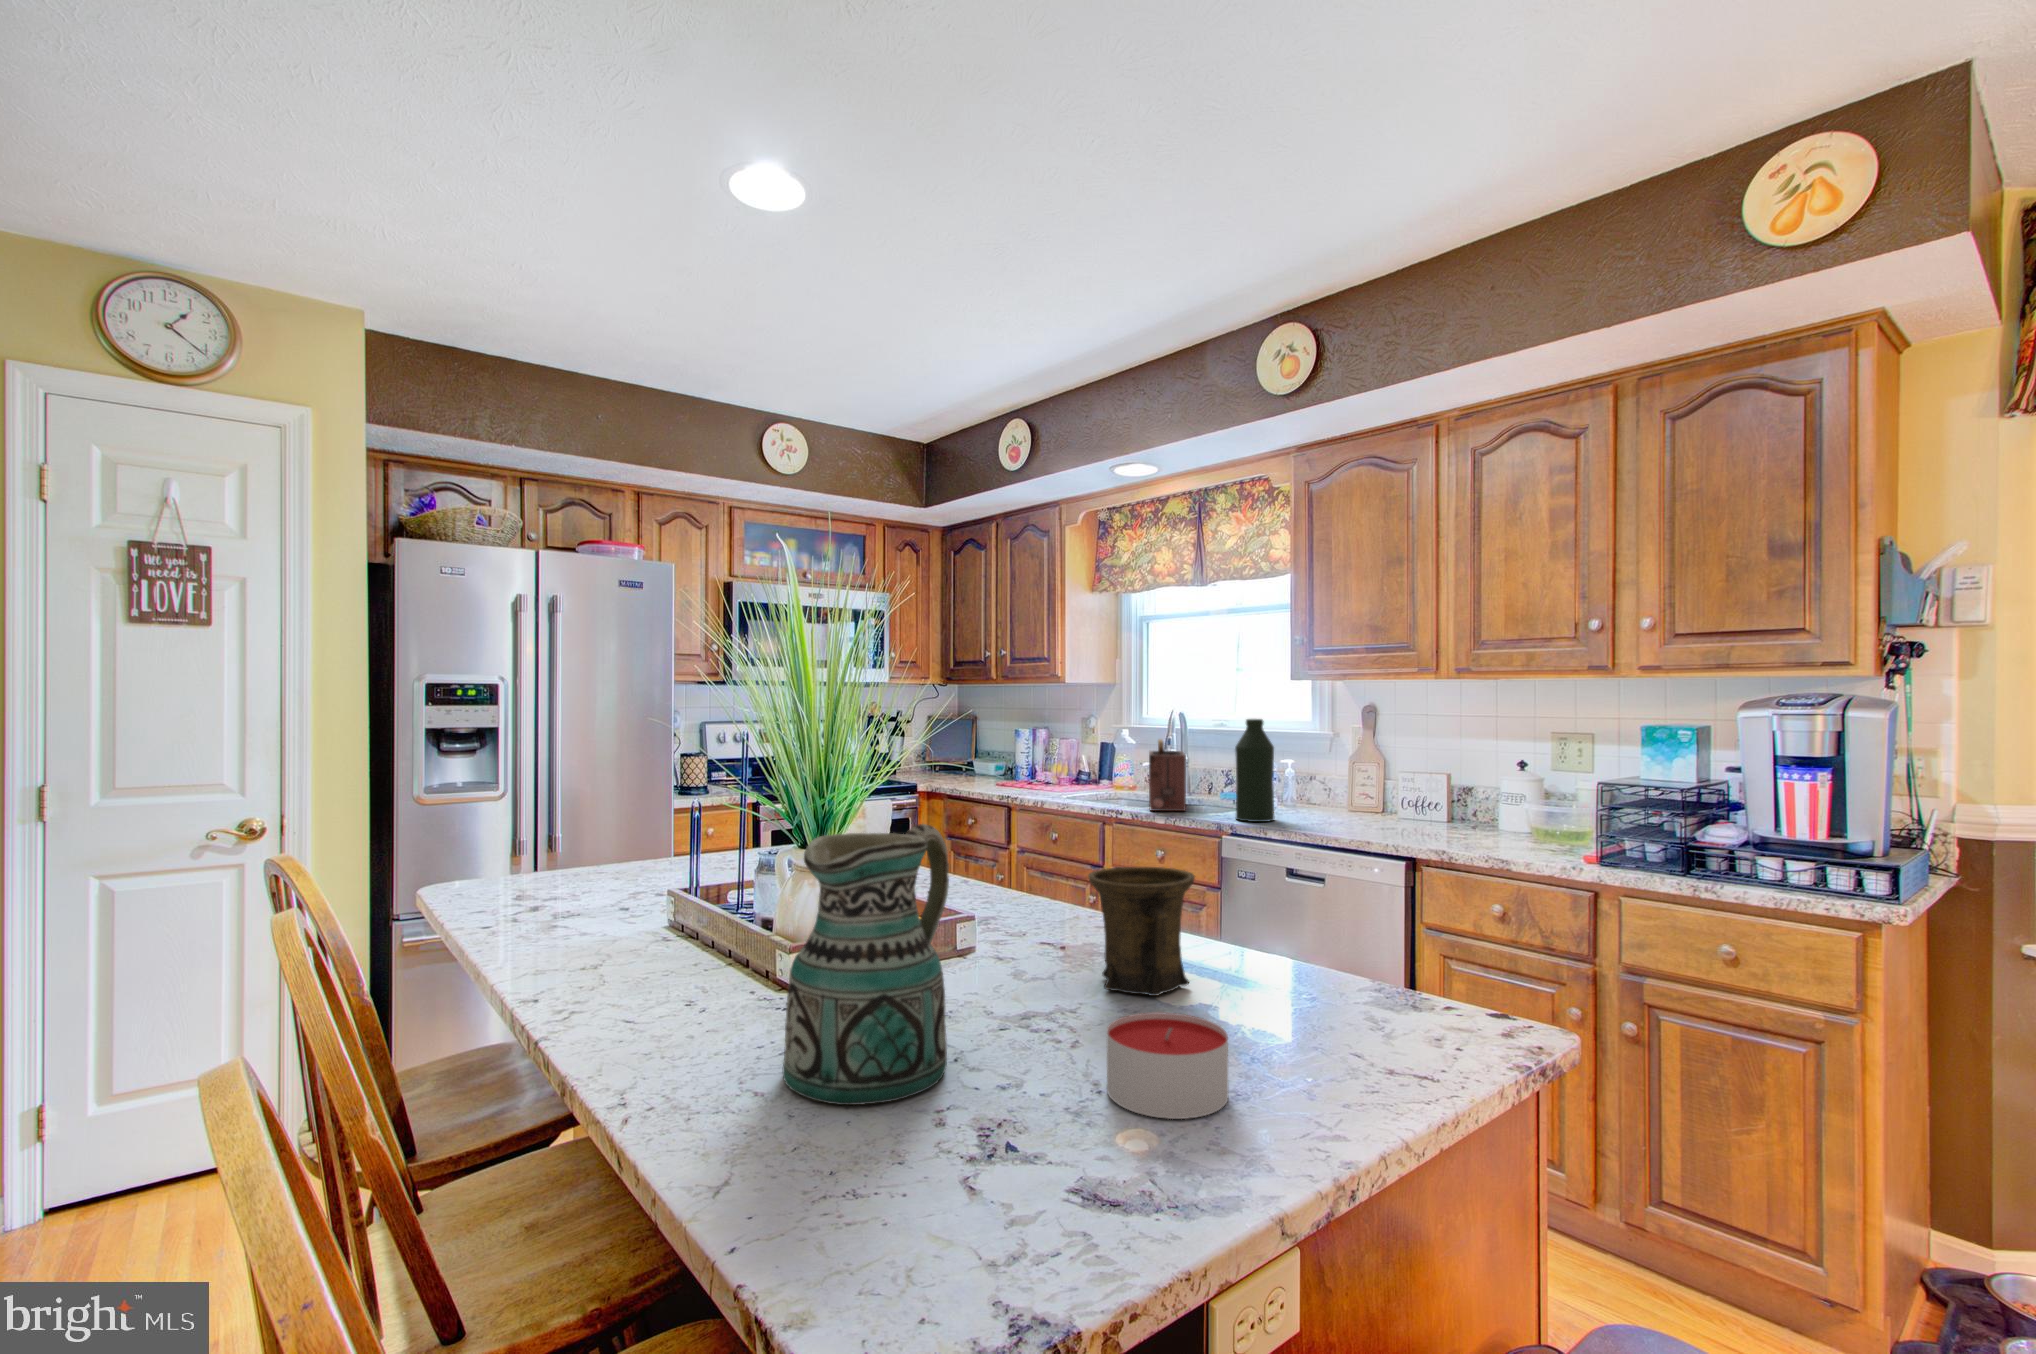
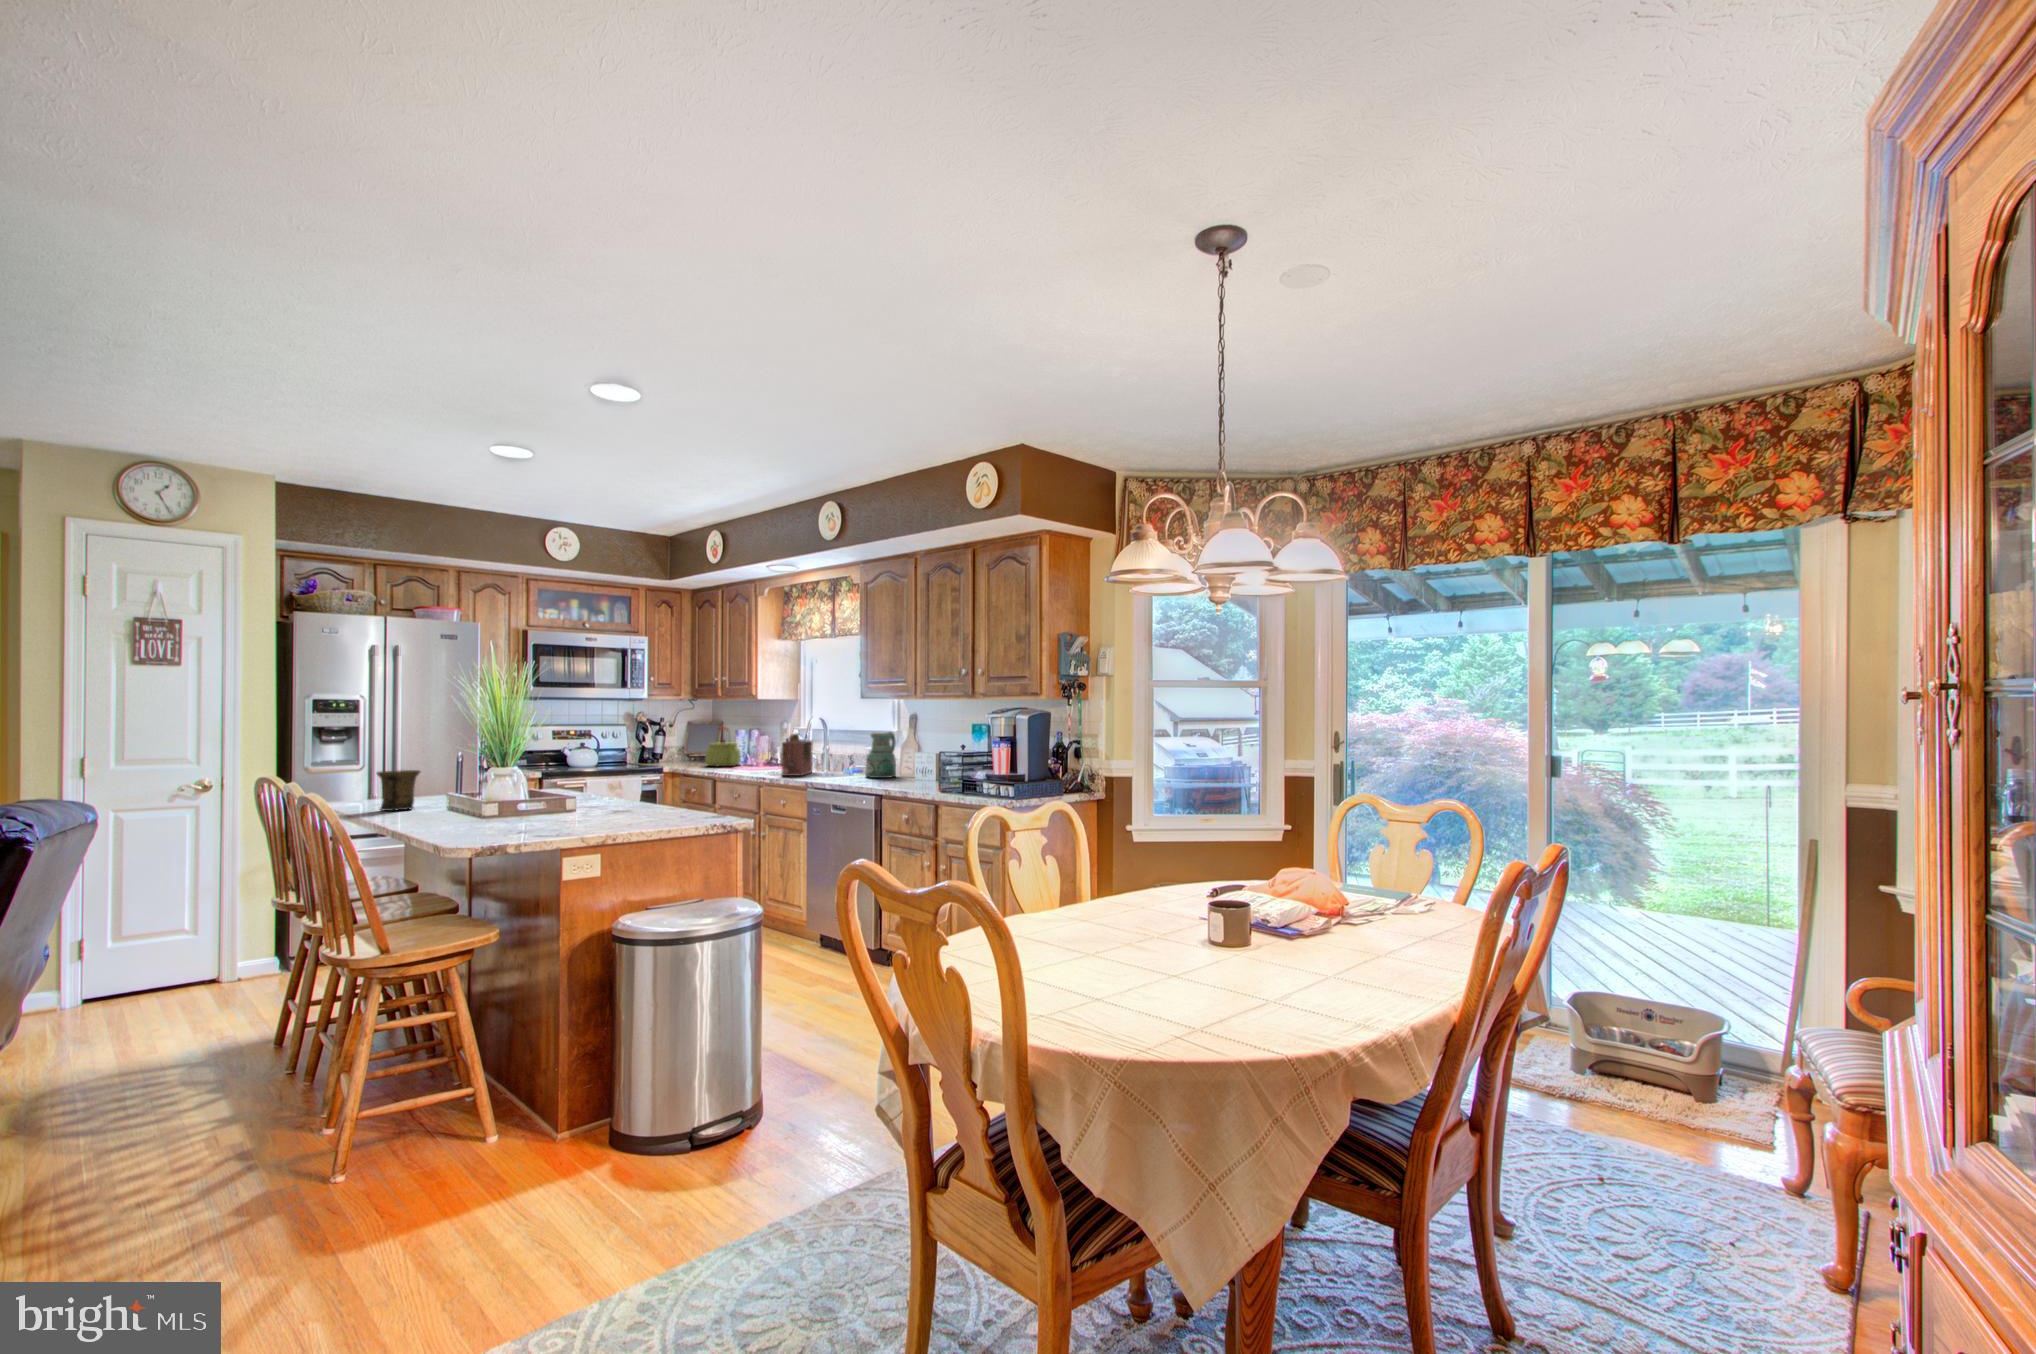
bottle: present [1235,719,1275,822] -> none [822,720,845,779]
kettle: none [987,727,1038,788] -> present [705,727,740,766]
ceramic pitcher: present [783,824,949,1105] -> present [865,732,896,778]
mug: present [1088,867,1195,996] -> present [377,770,420,811]
candle: present [1107,1012,1228,1119] -> none [566,812,607,835]

